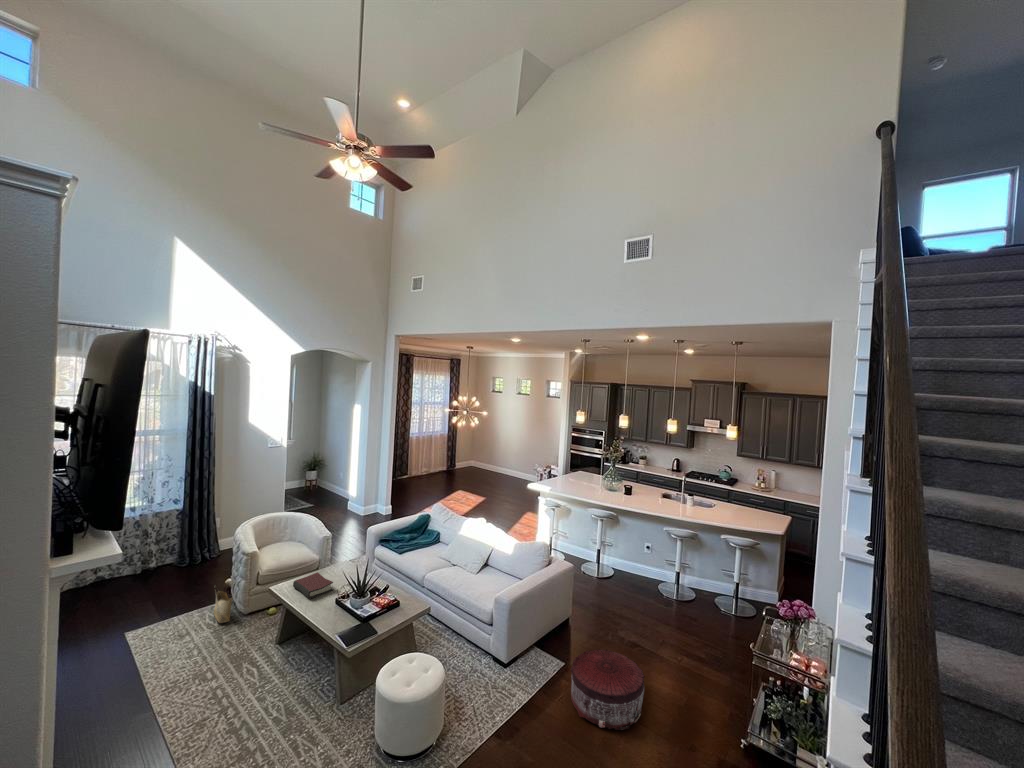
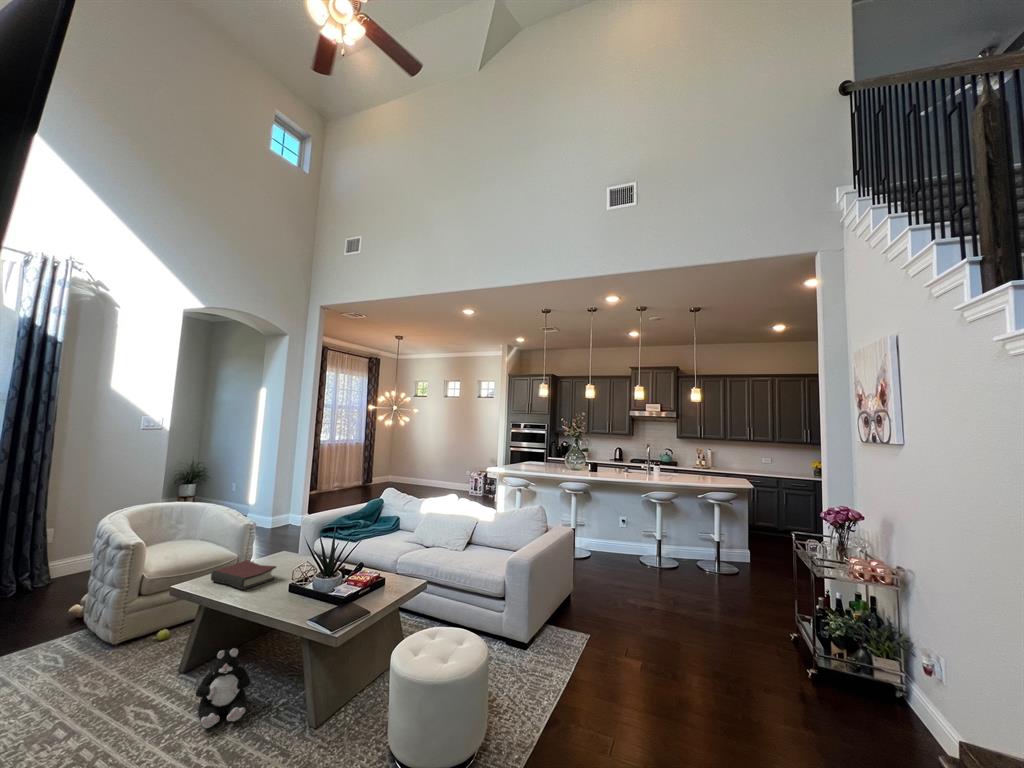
woven basket: present [214,591,233,623] -> none [54,592,98,660]
plush toy: none [277,640,310,691] -> present [196,647,251,728]
pouf: present [571,649,645,730] -> none [616,607,709,691]

